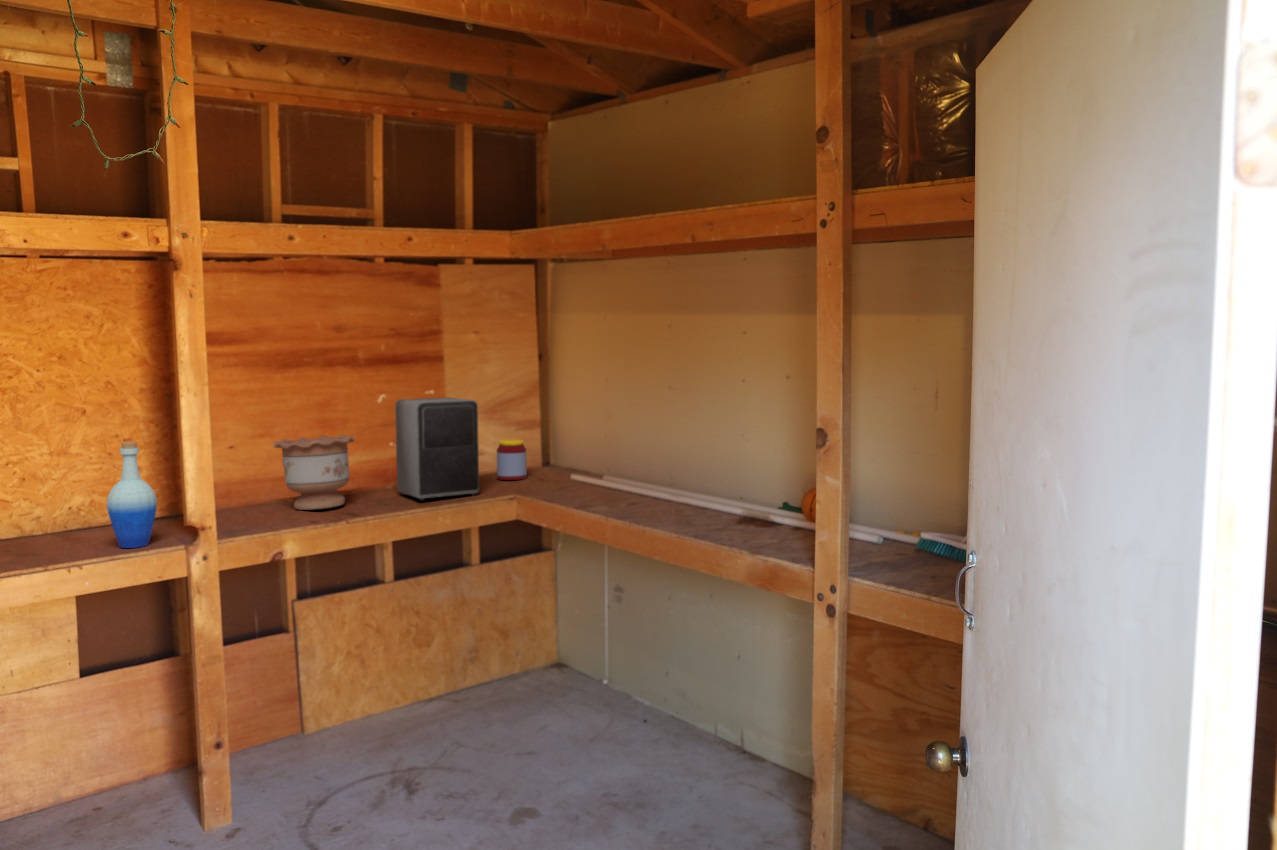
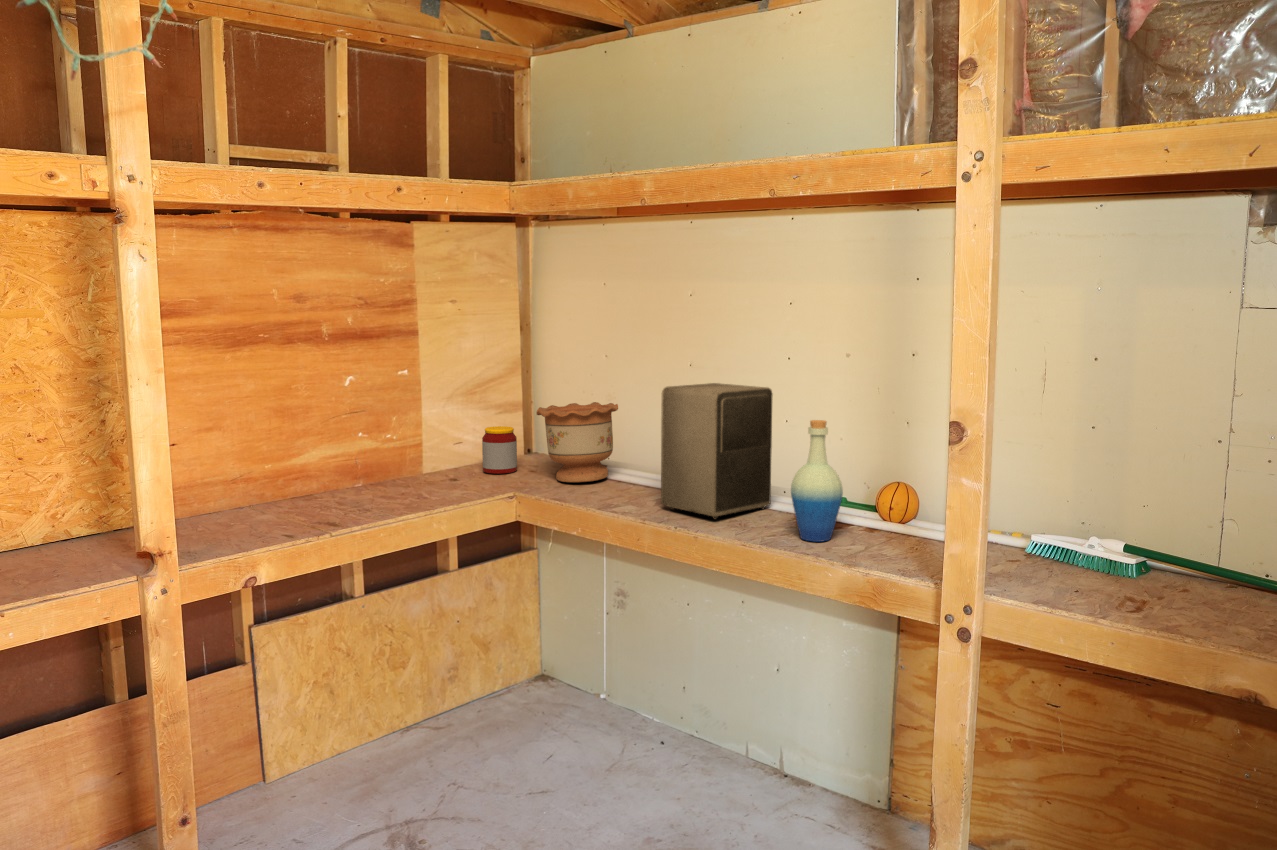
speaker: present [395,398,479,501] -> present [661,383,773,519]
flower pot: present [274,435,354,510] -> present [536,402,618,482]
bottle: present [107,442,157,548] -> present [791,420,843,542]

